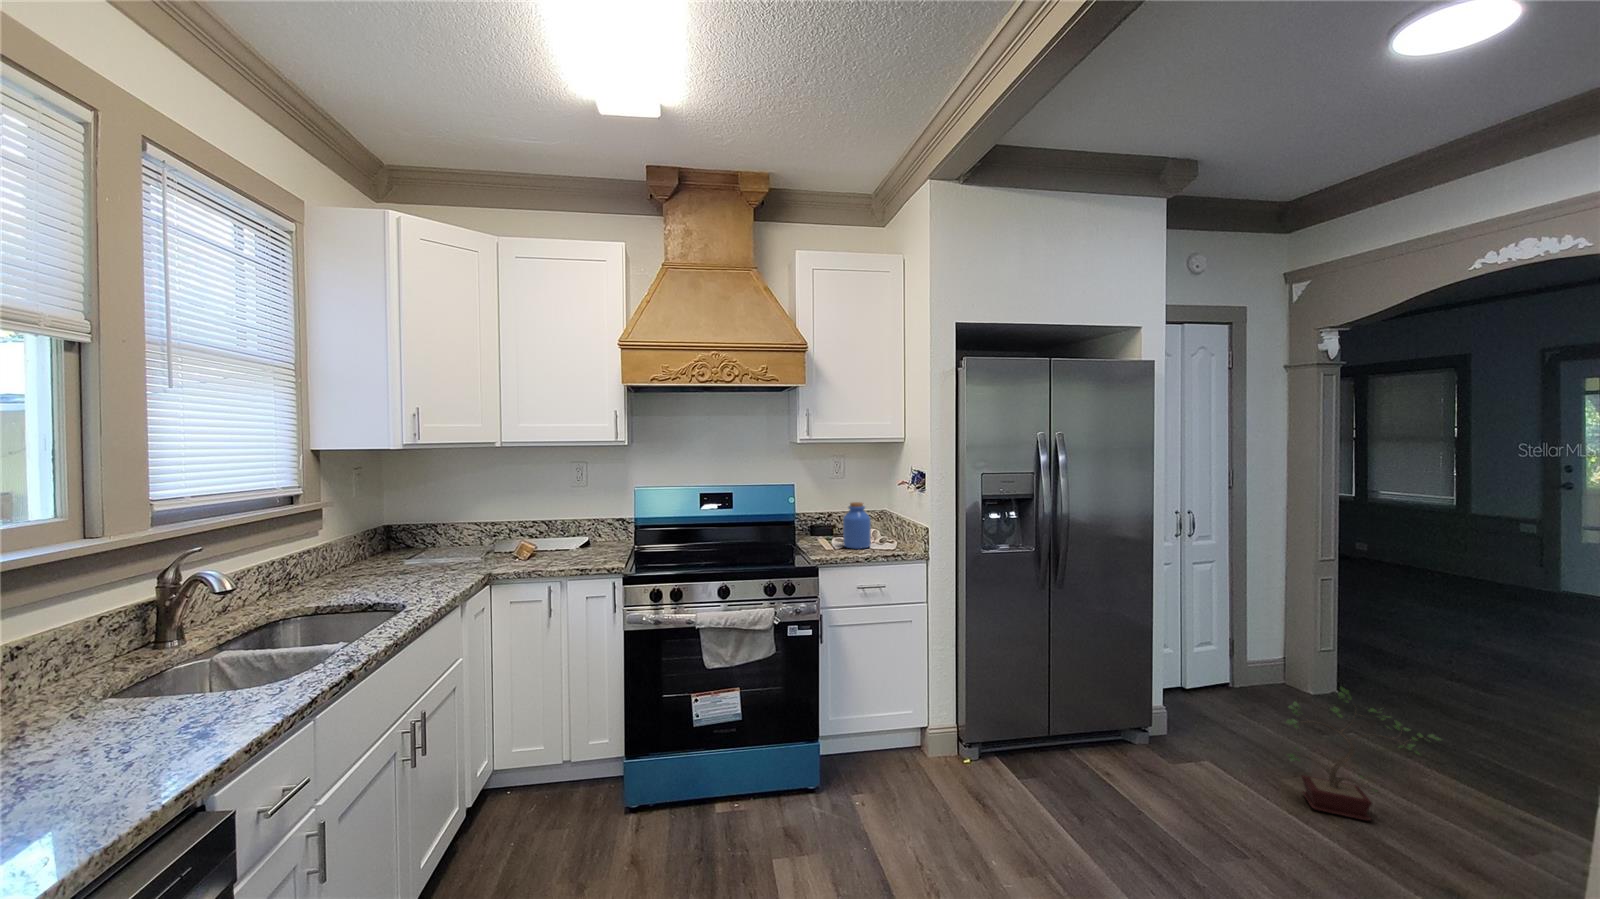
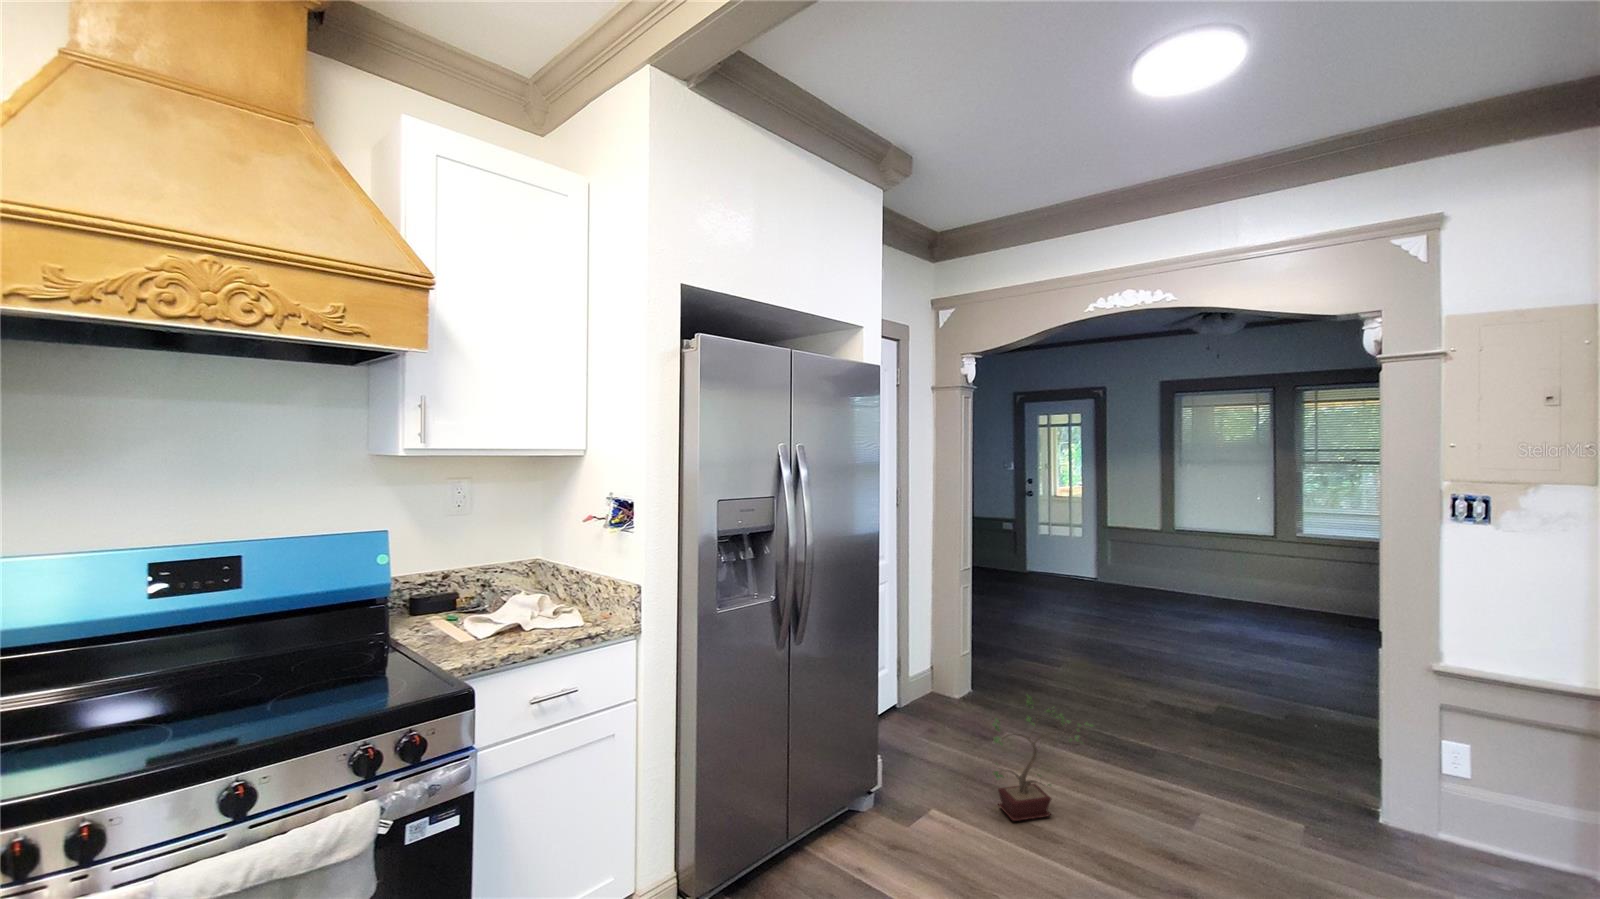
jar: present [843,502,871,549] -> none [495,555,545,634]

